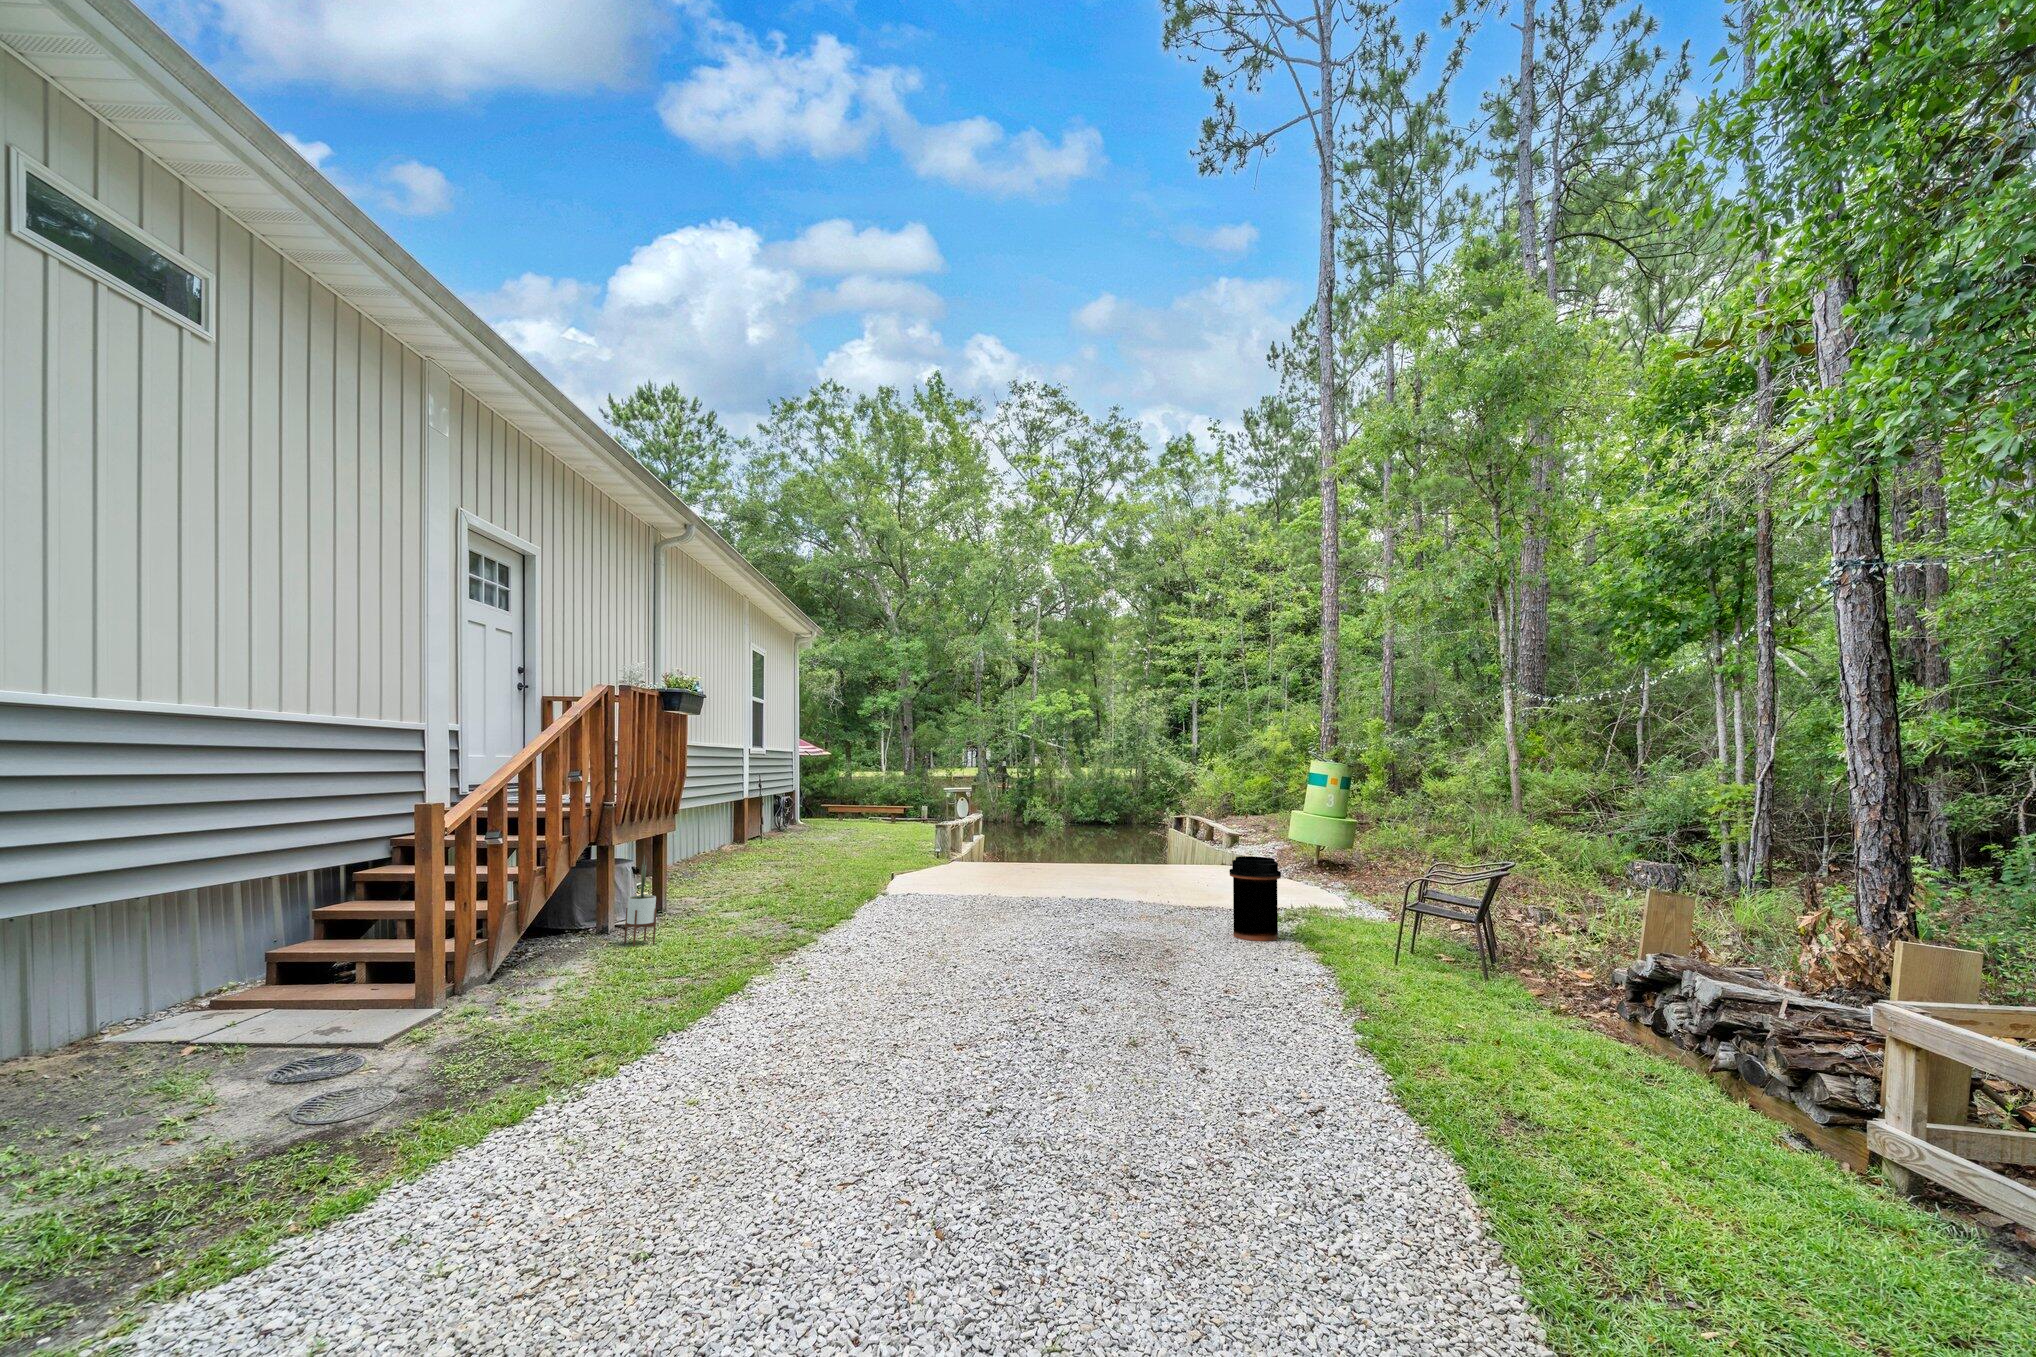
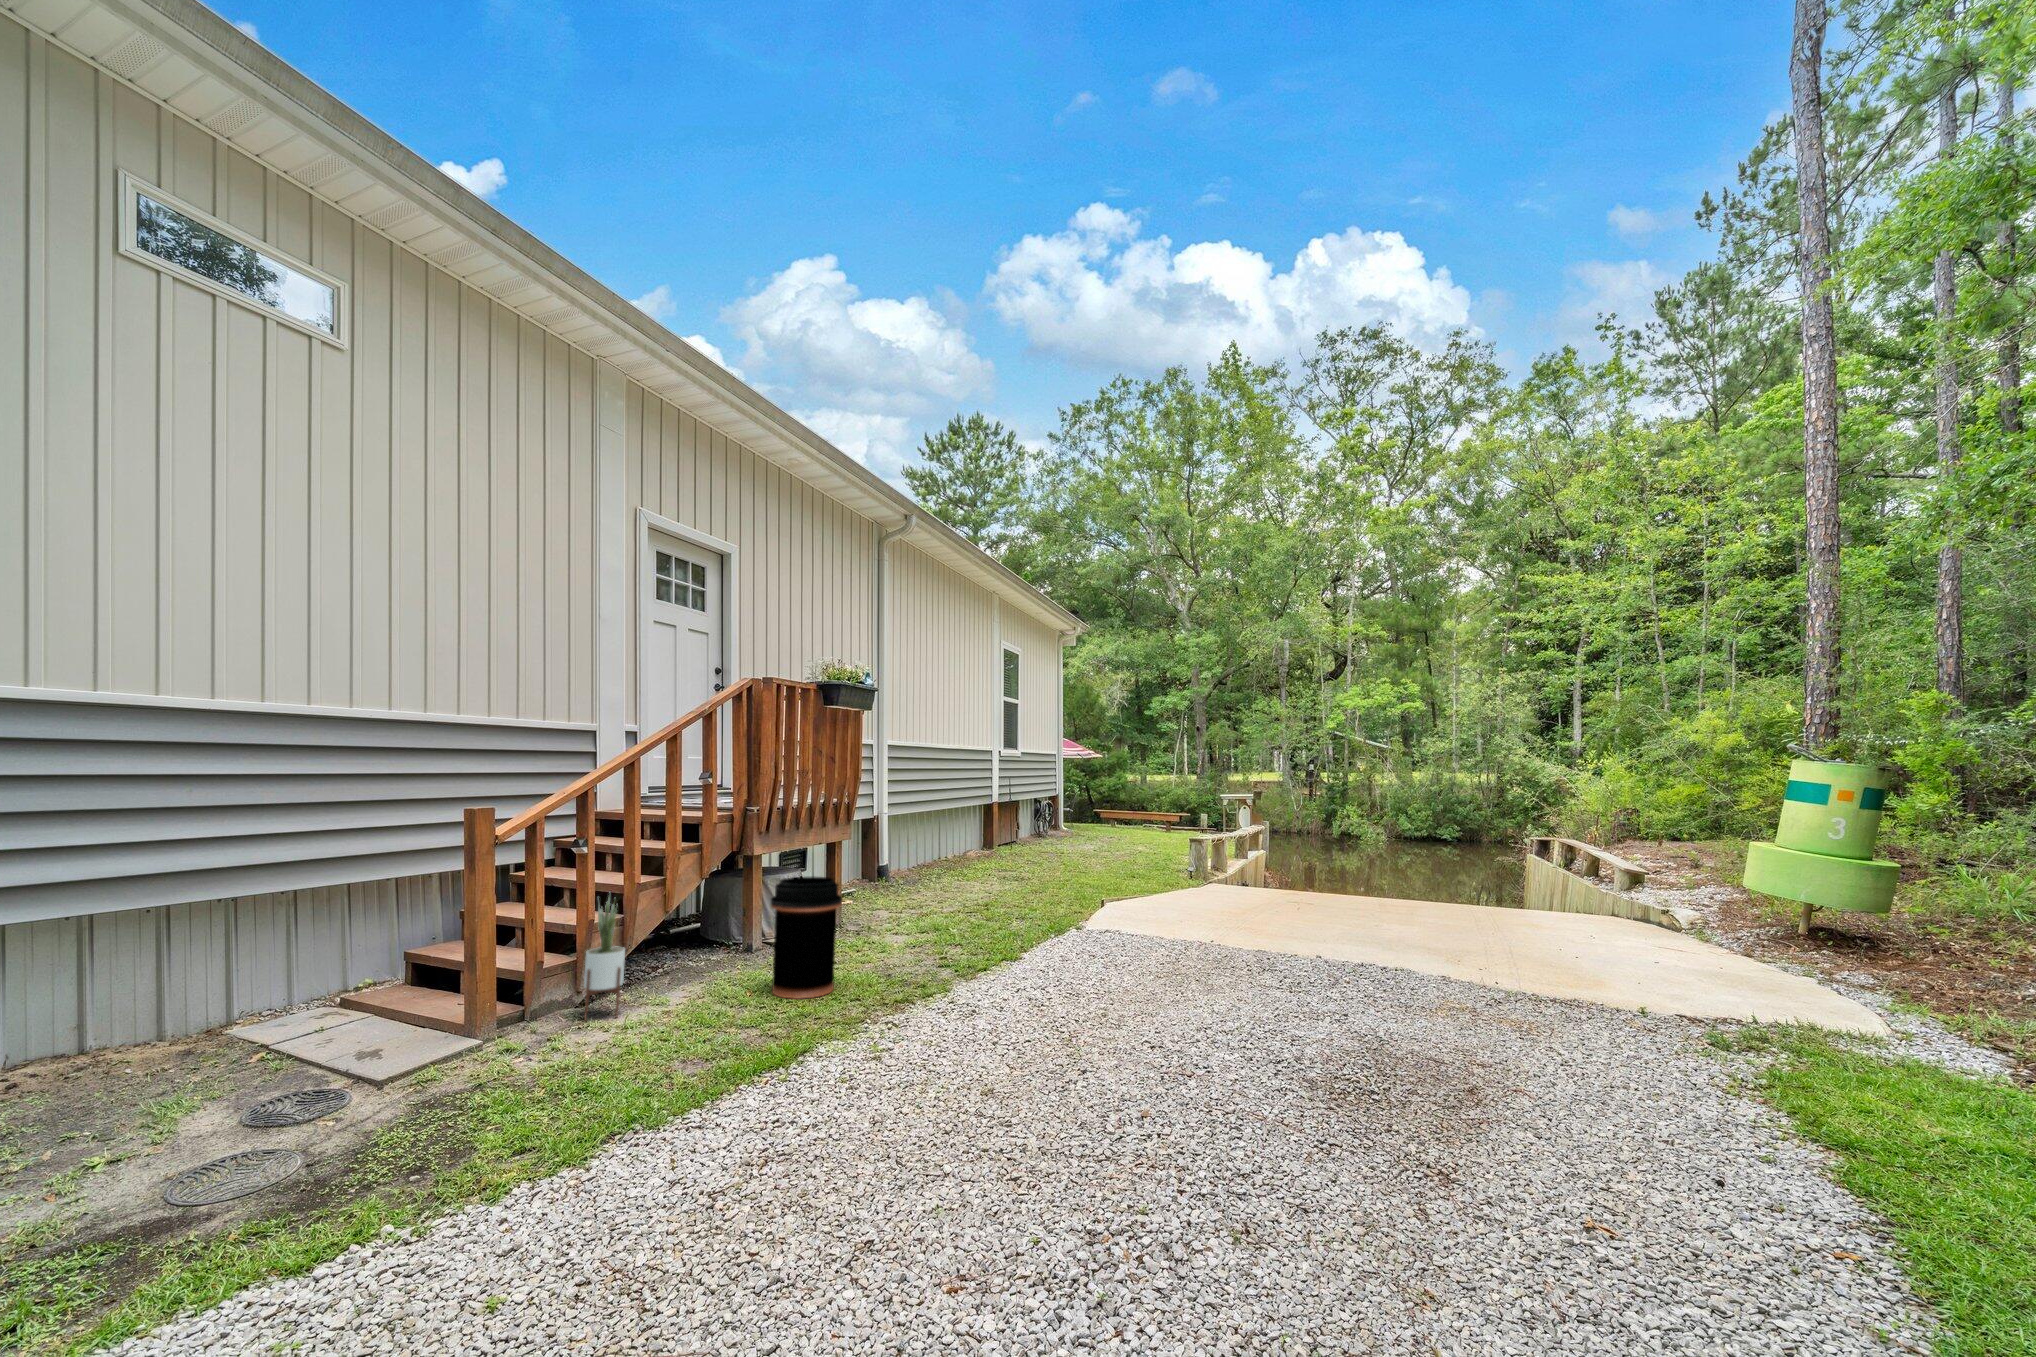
trash can: present [1230,856,1281,941] -> present [771,877,842,999]

